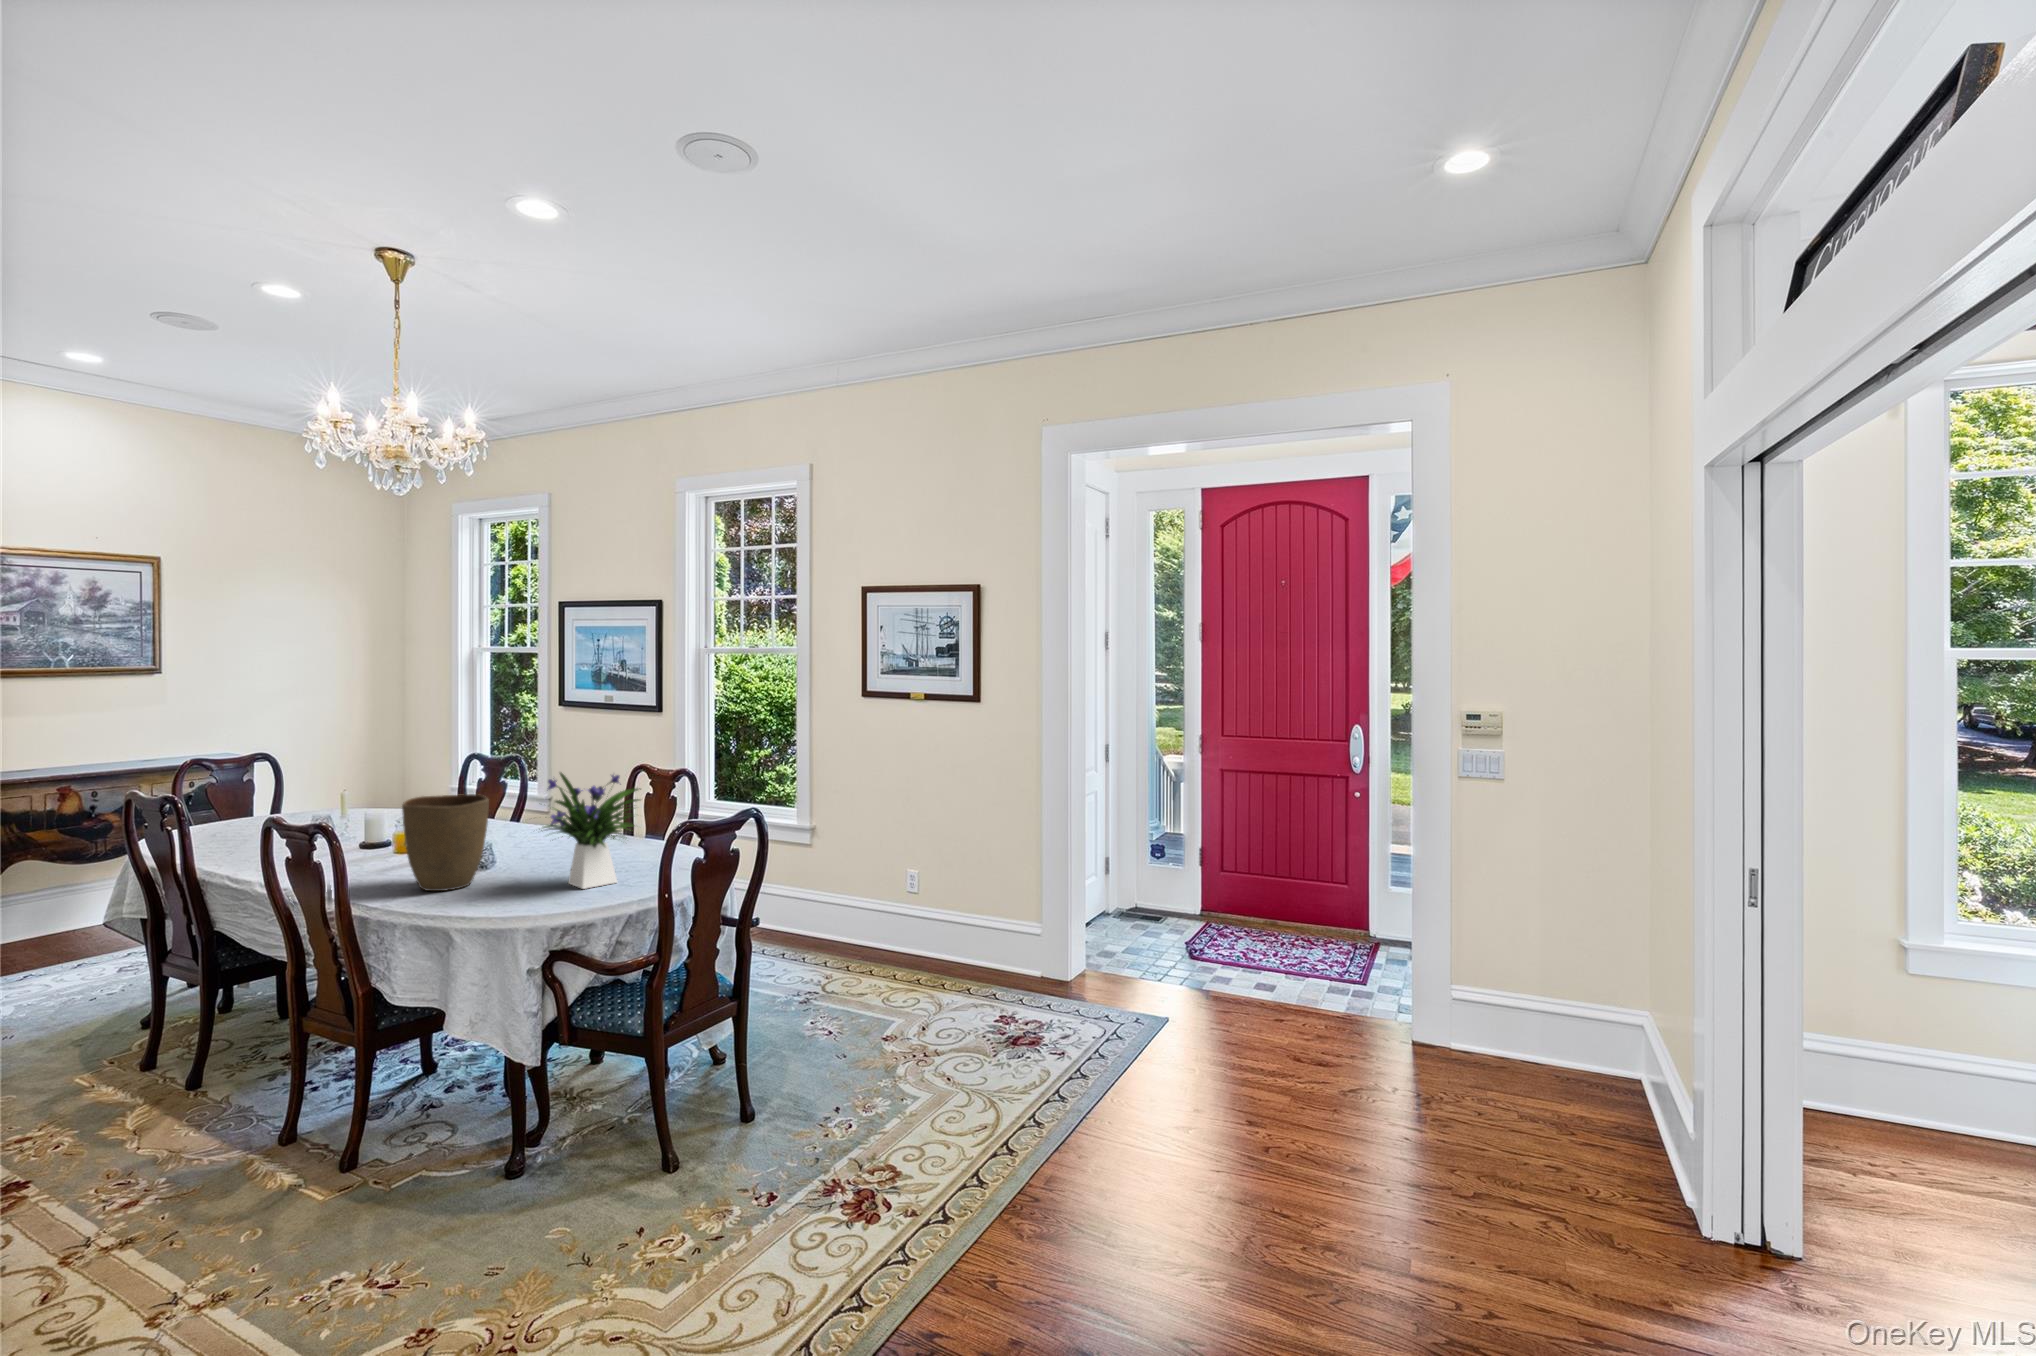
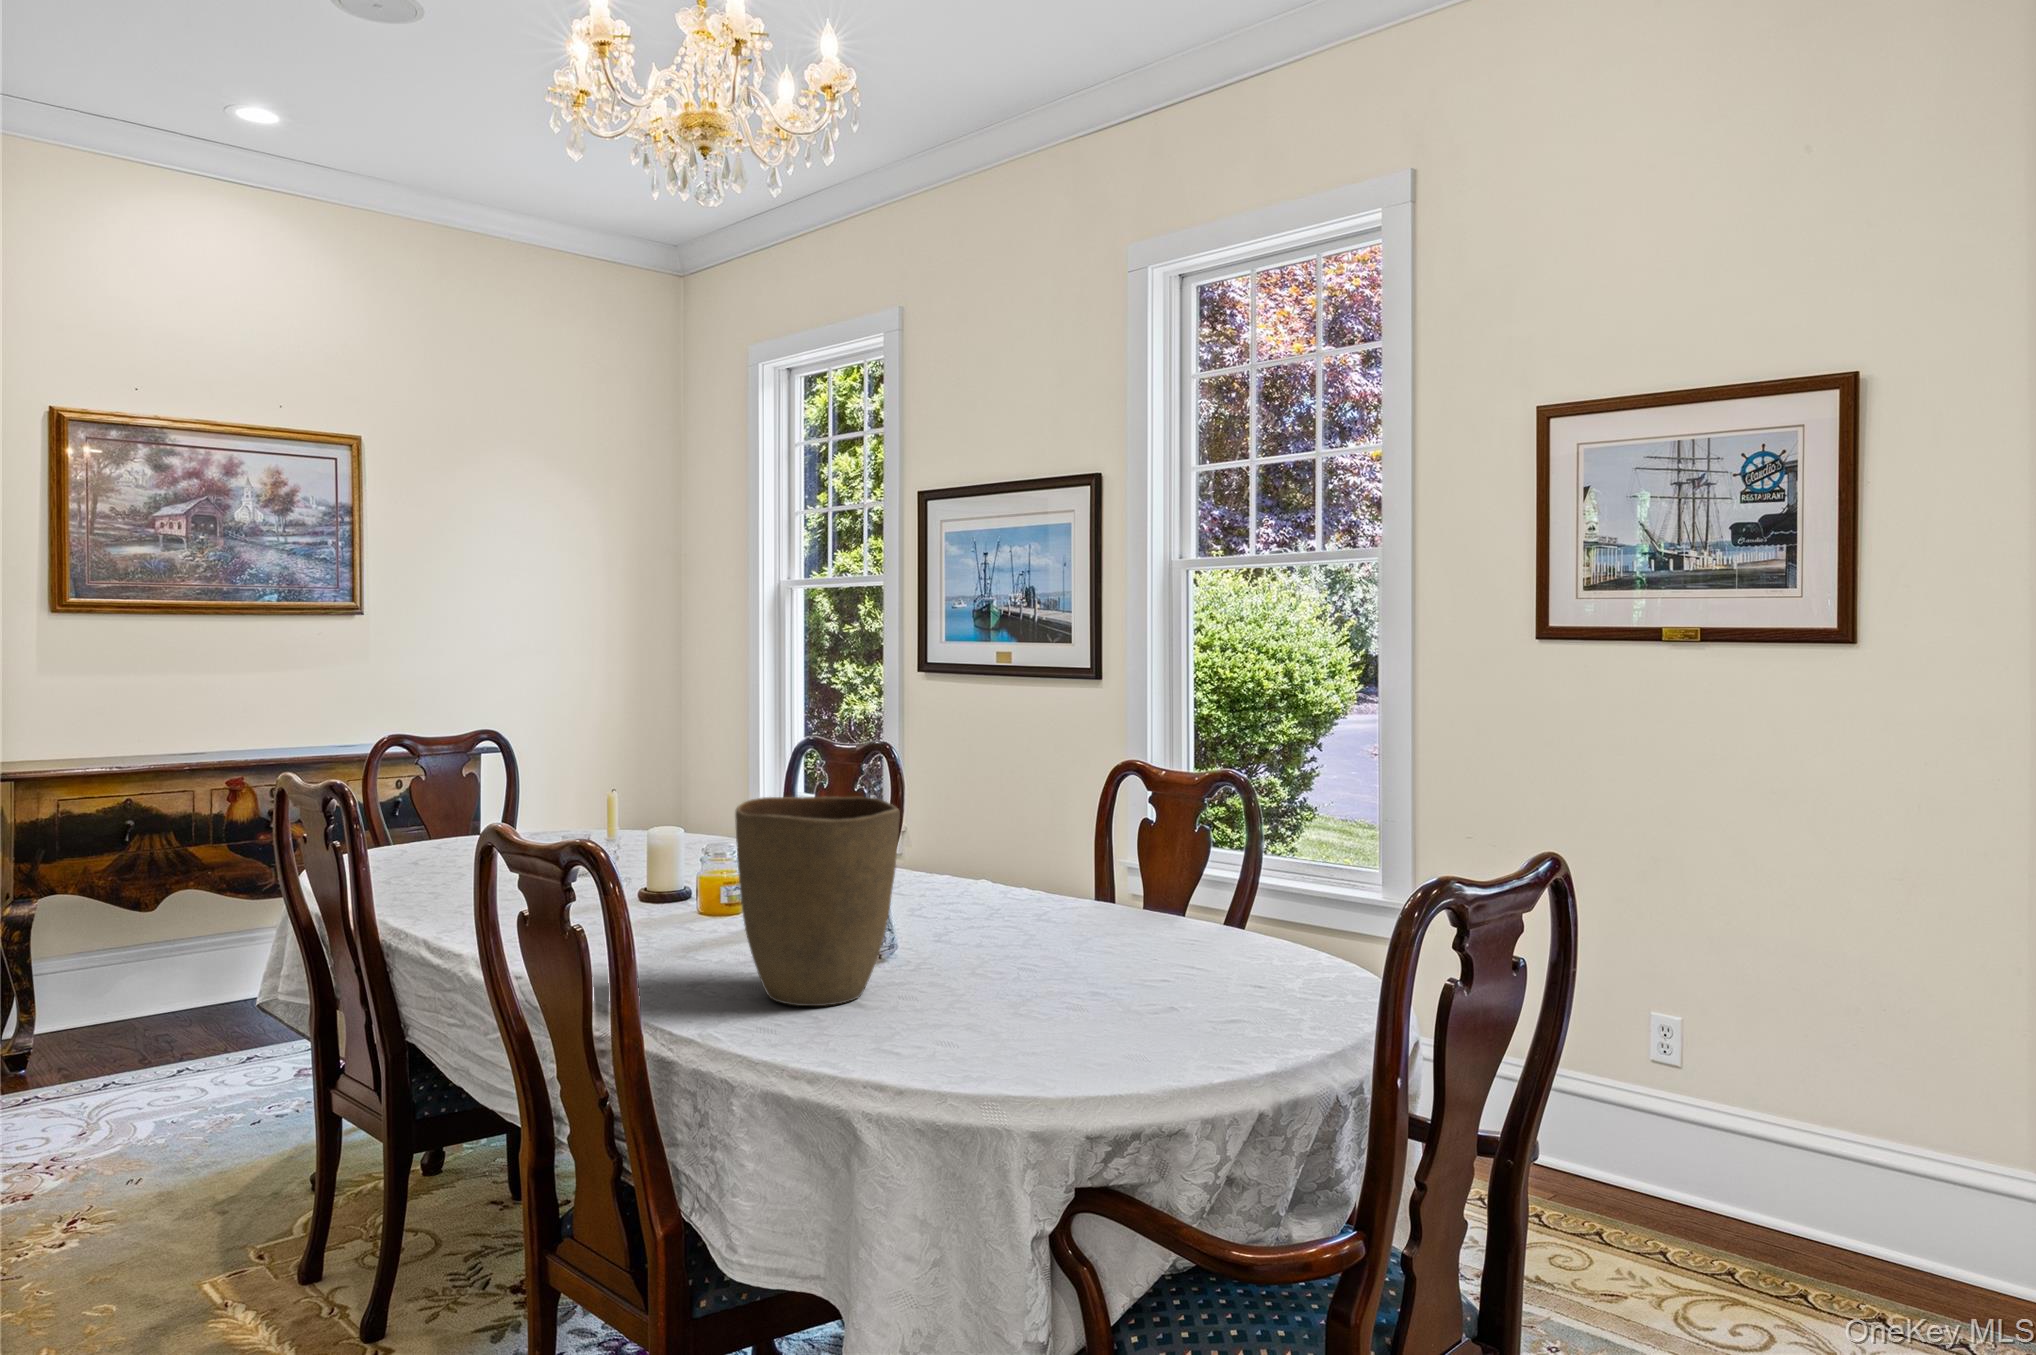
flower arrangement: present [541,773,641,889] -> none [990,746,1257,1027]

